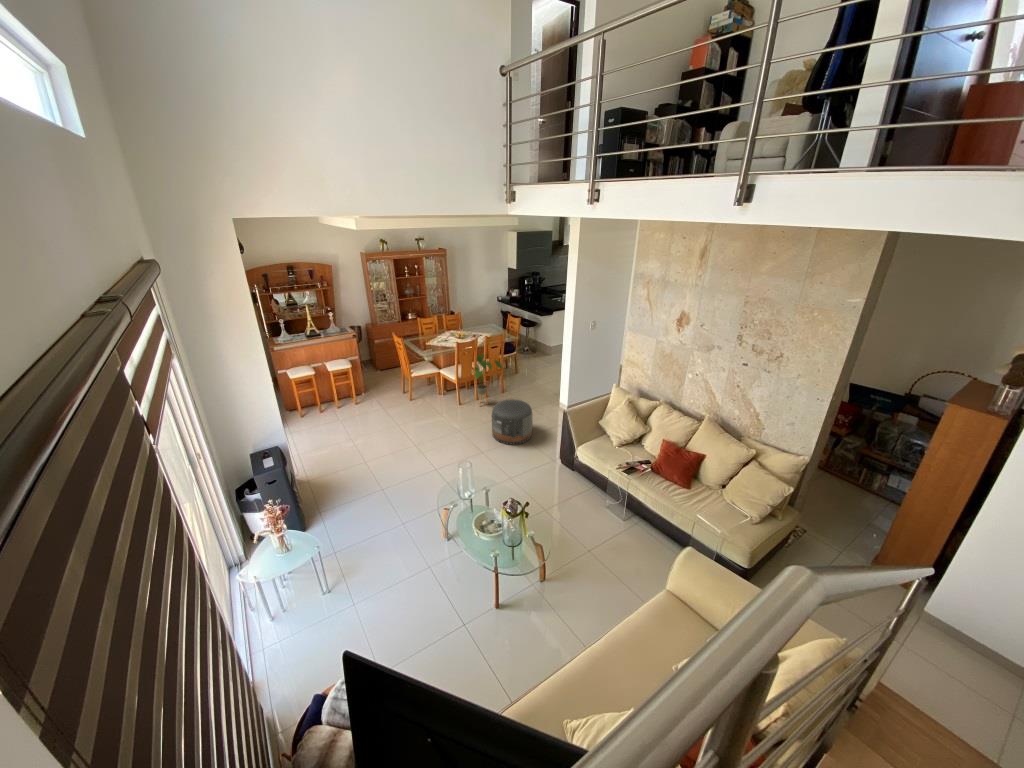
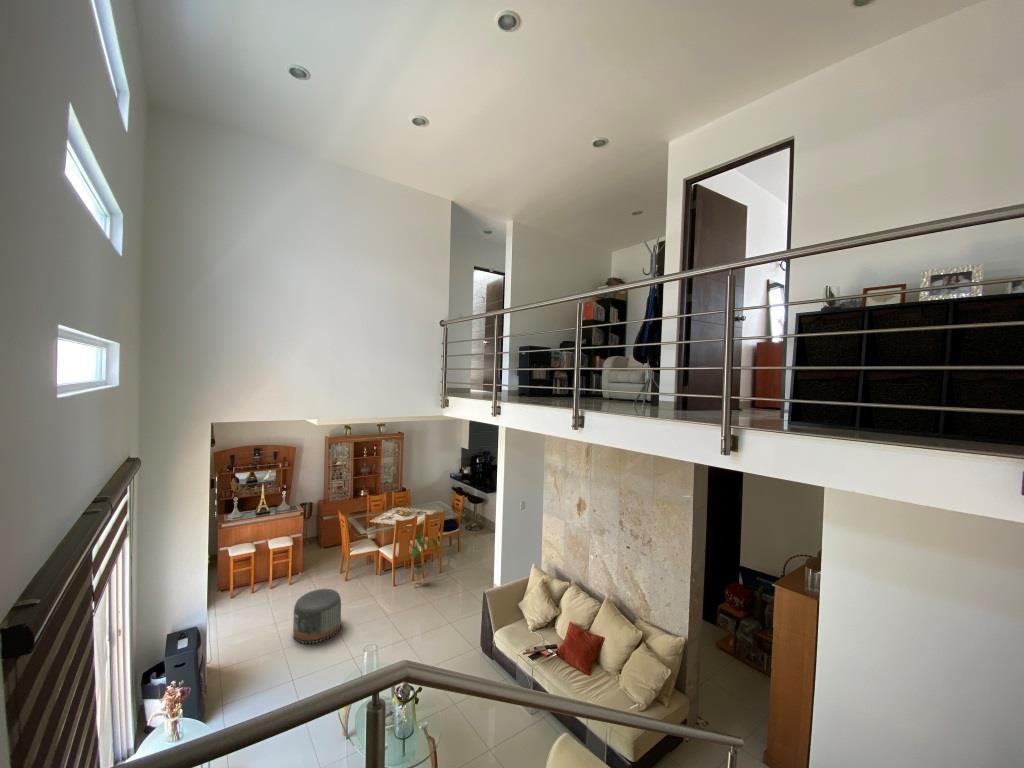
pouf: present [492,399,533,445] -> present [293,589,341,644]

